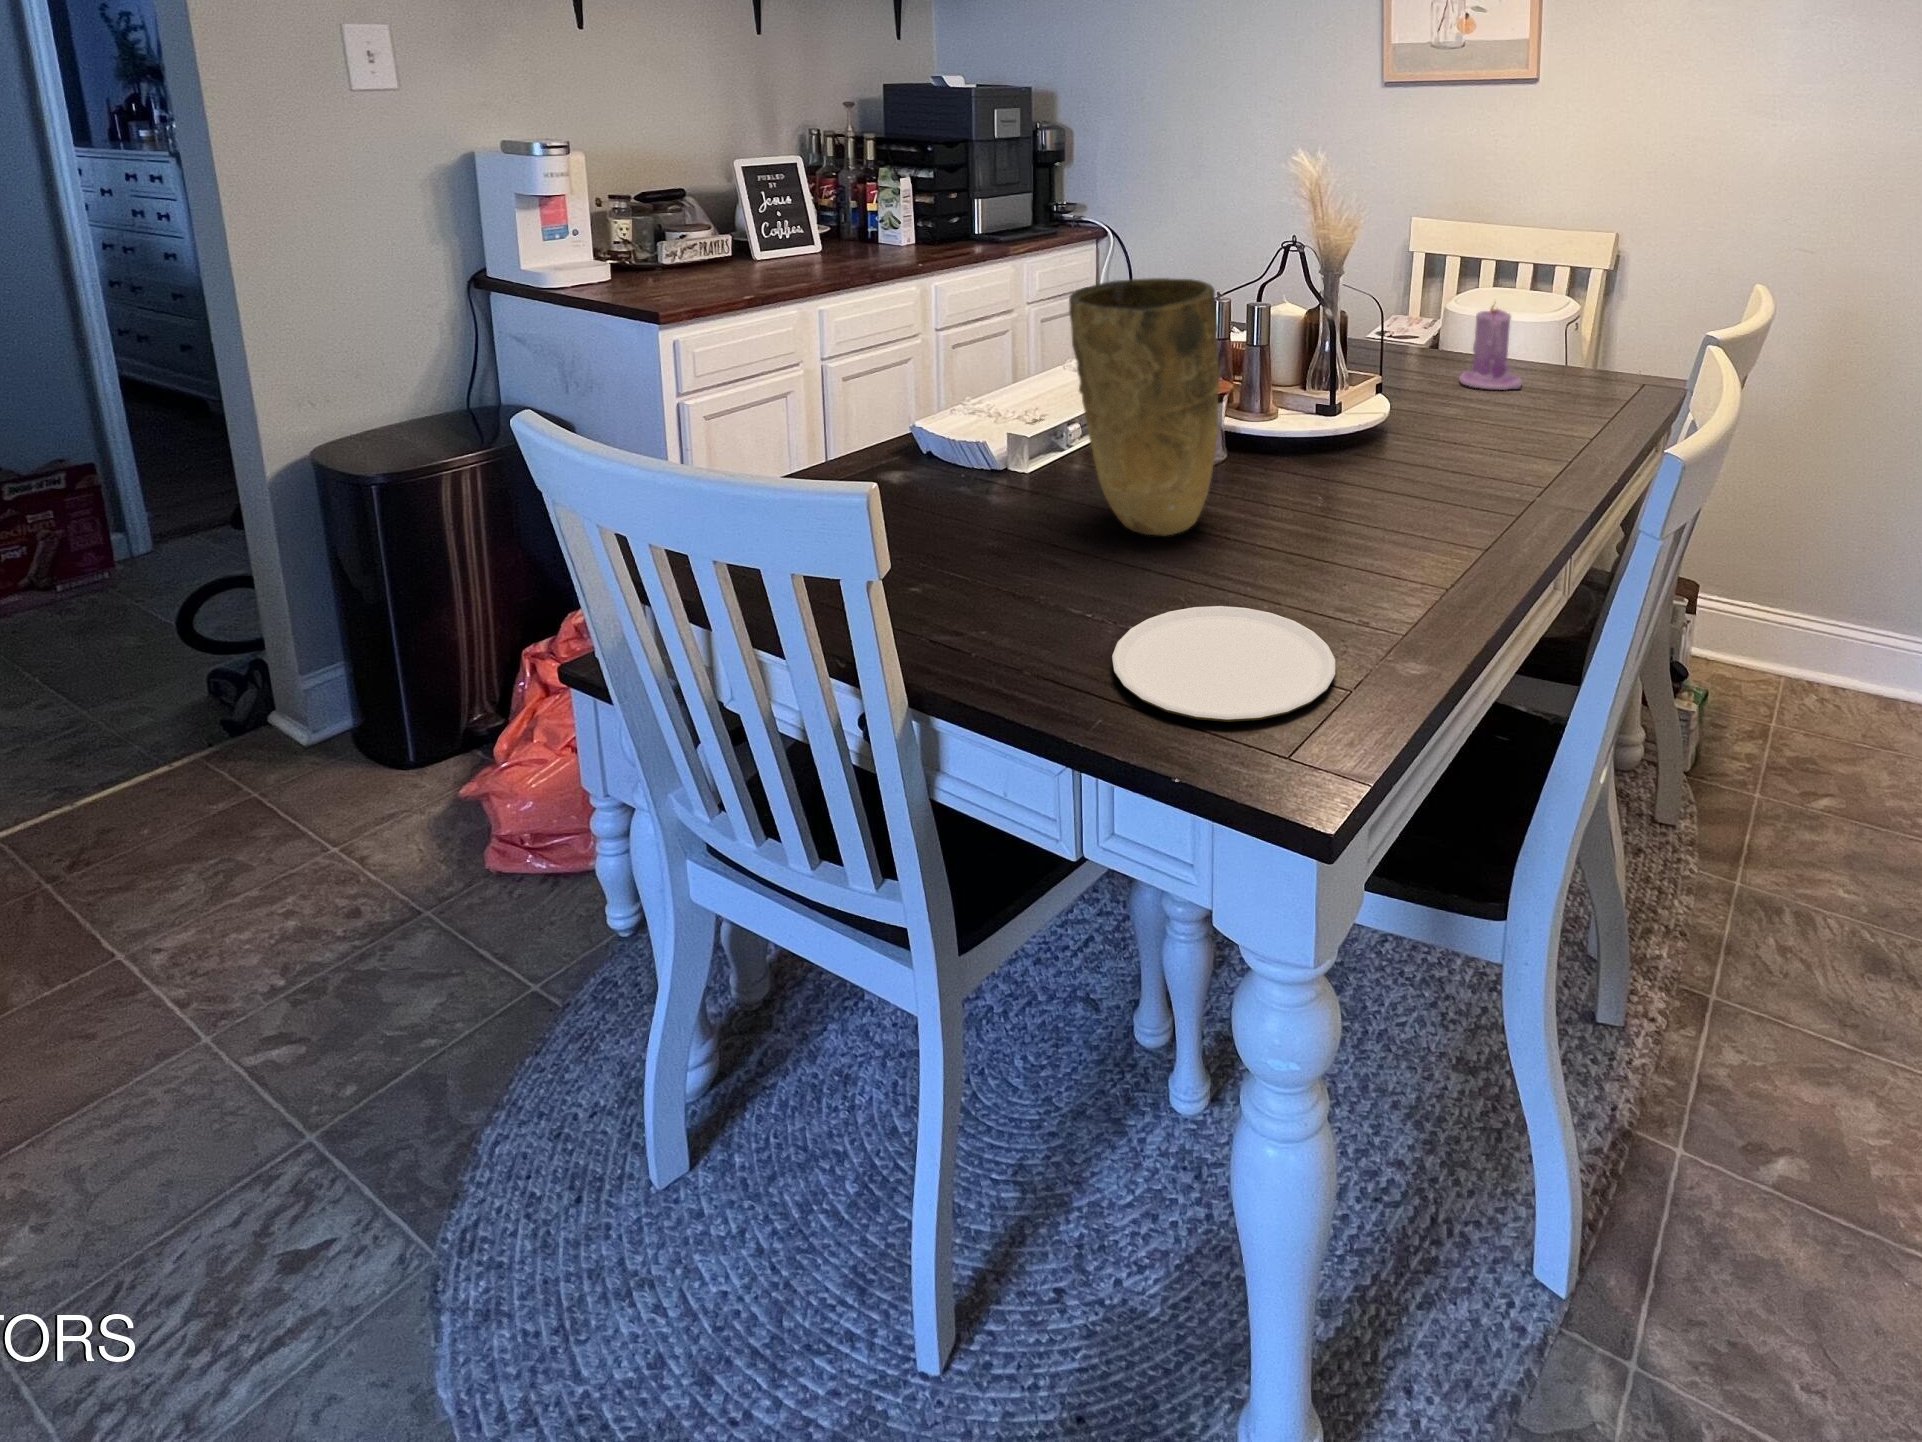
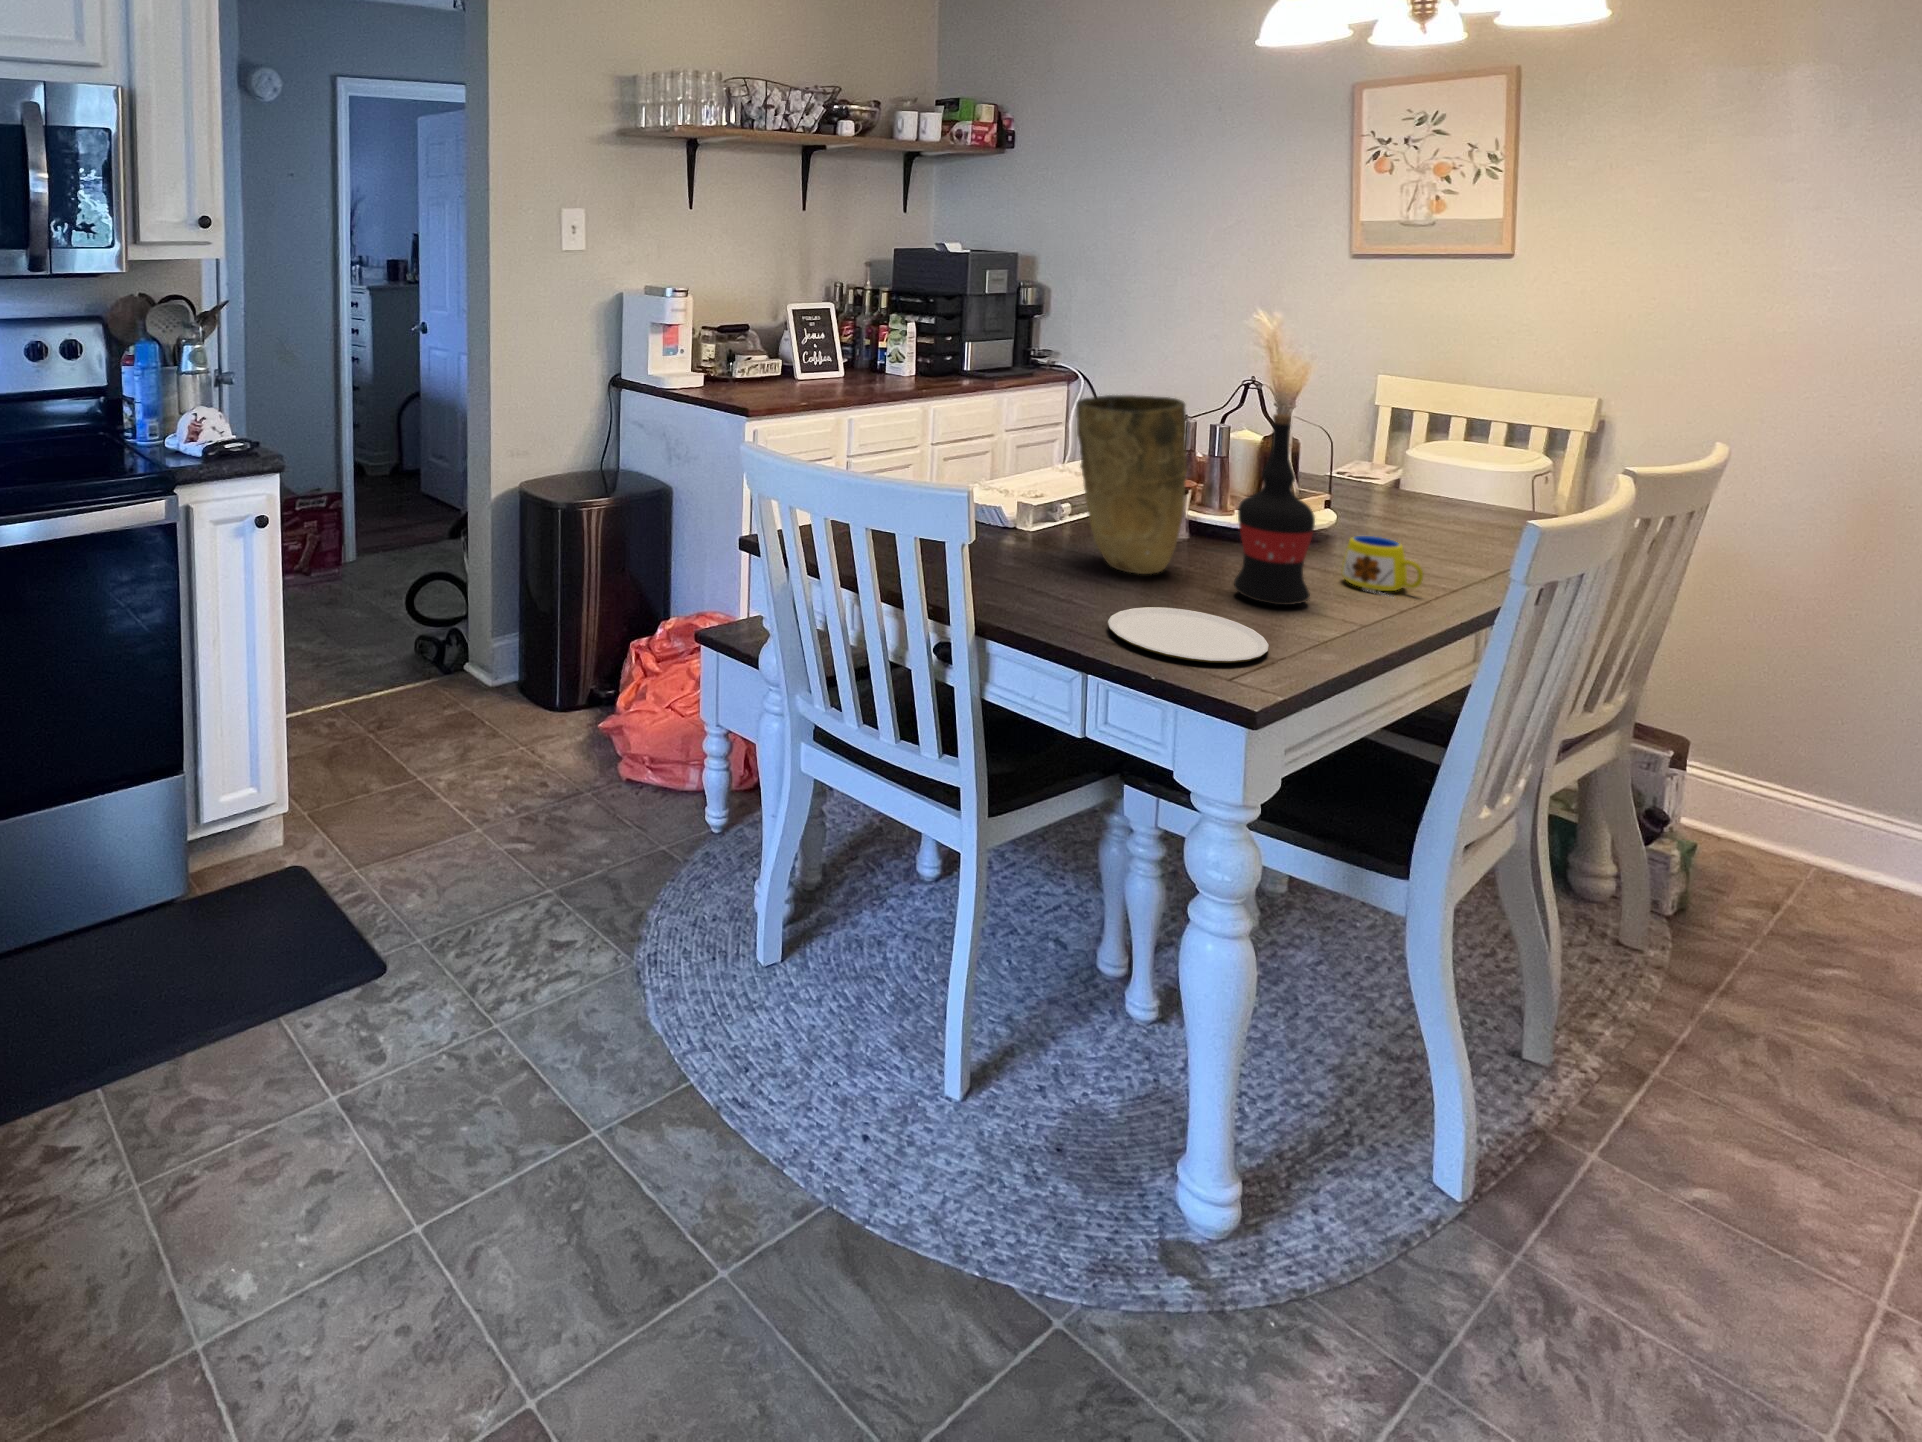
wine bottle: none [1283,299,1382,567] -> present [1234,414,1315,605]
candle: present [1459,302,1522,390] -> none [1412,443,1477,522]
mug: none [1406,443,1500,528] -> present [1341,536,1423,598]

